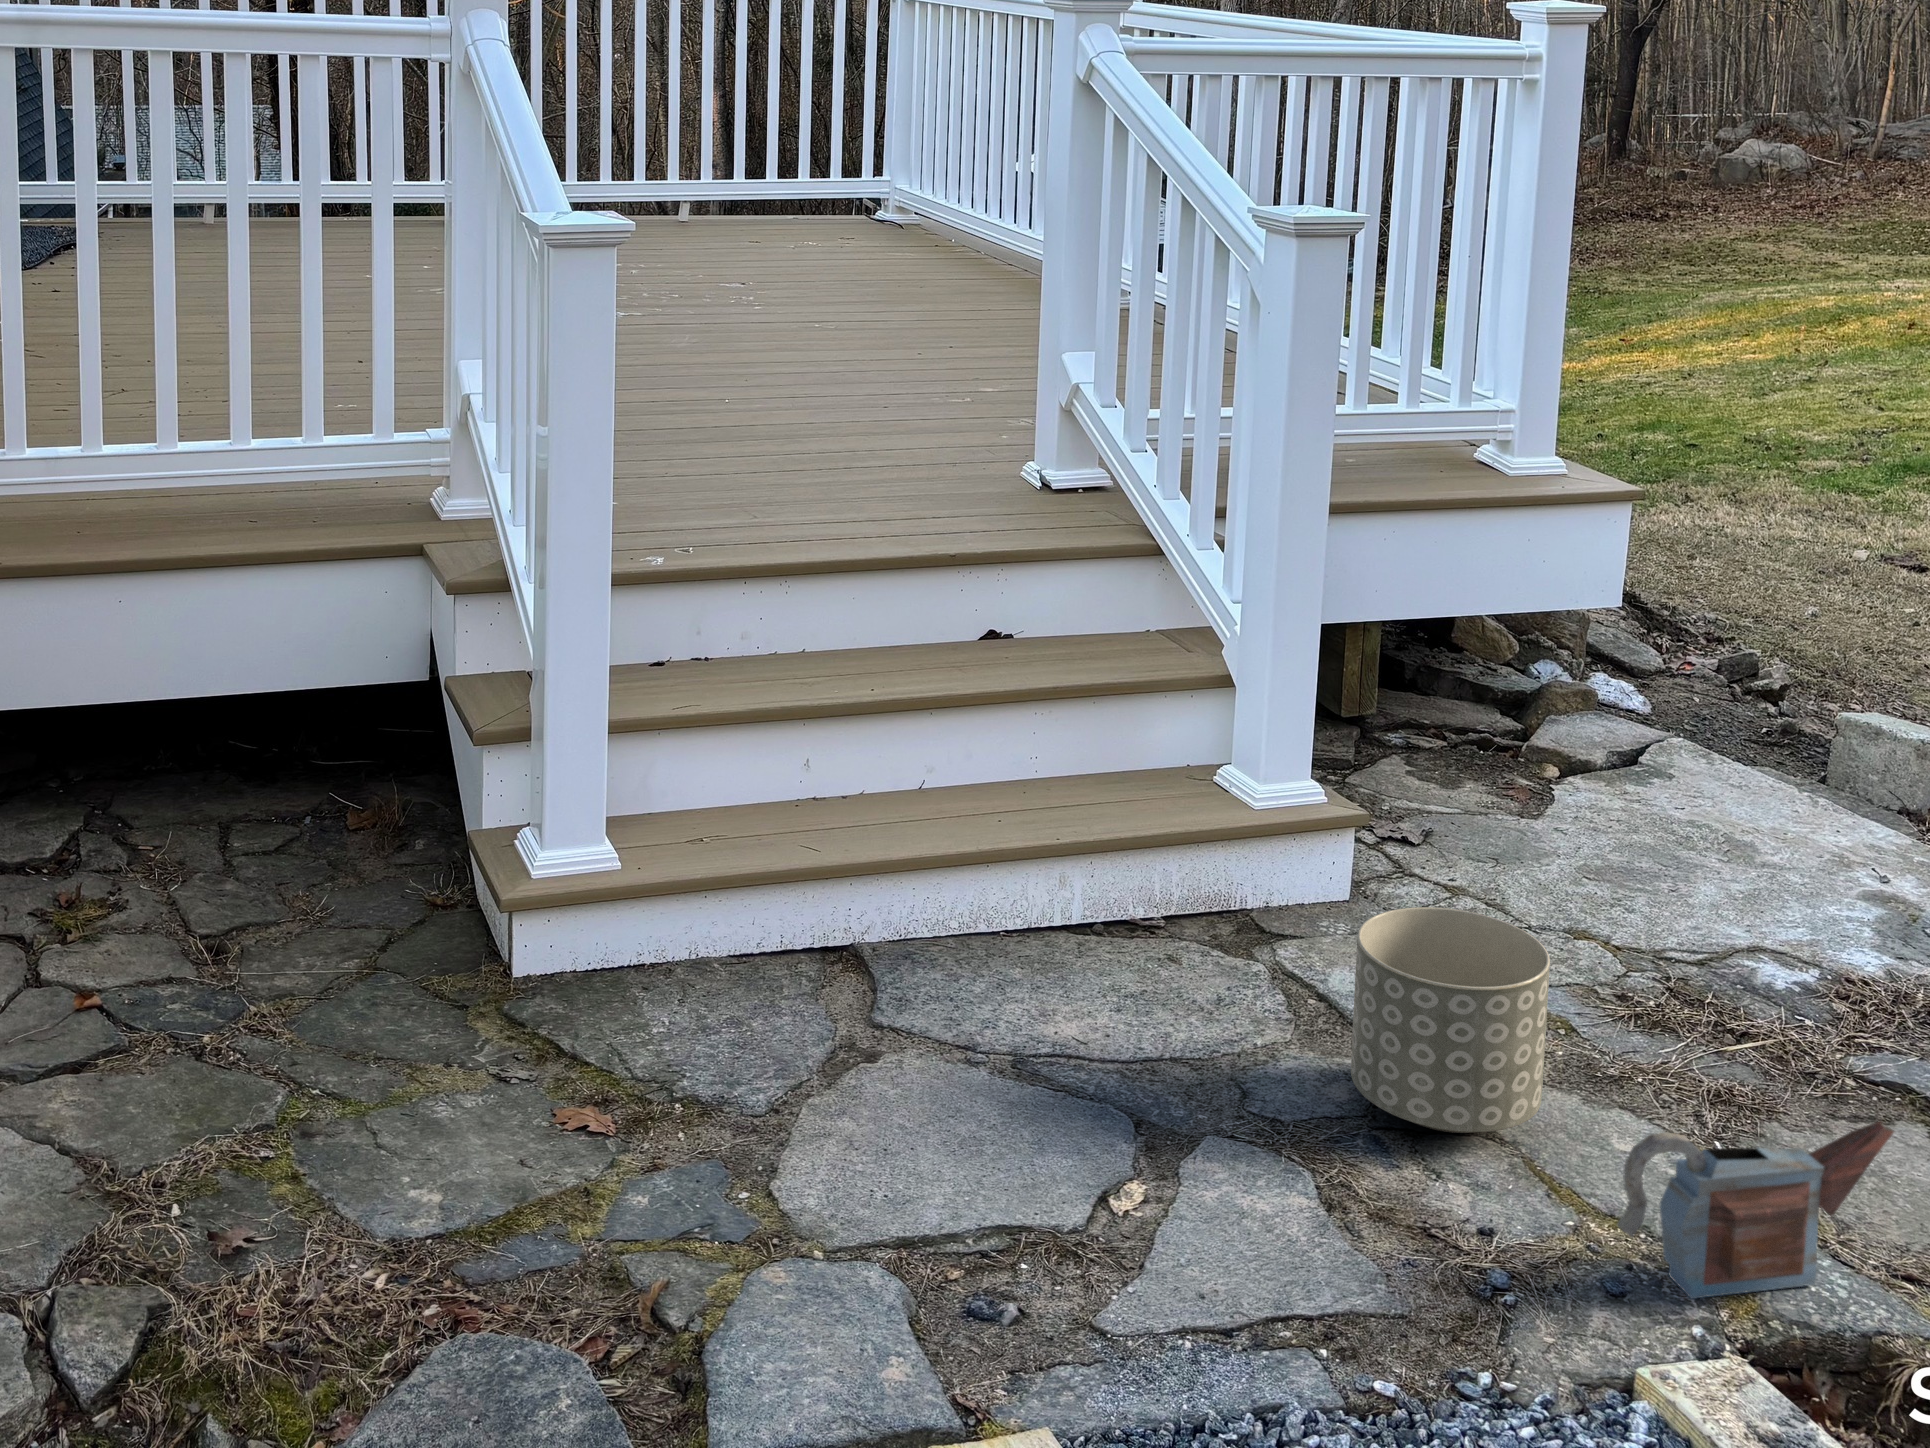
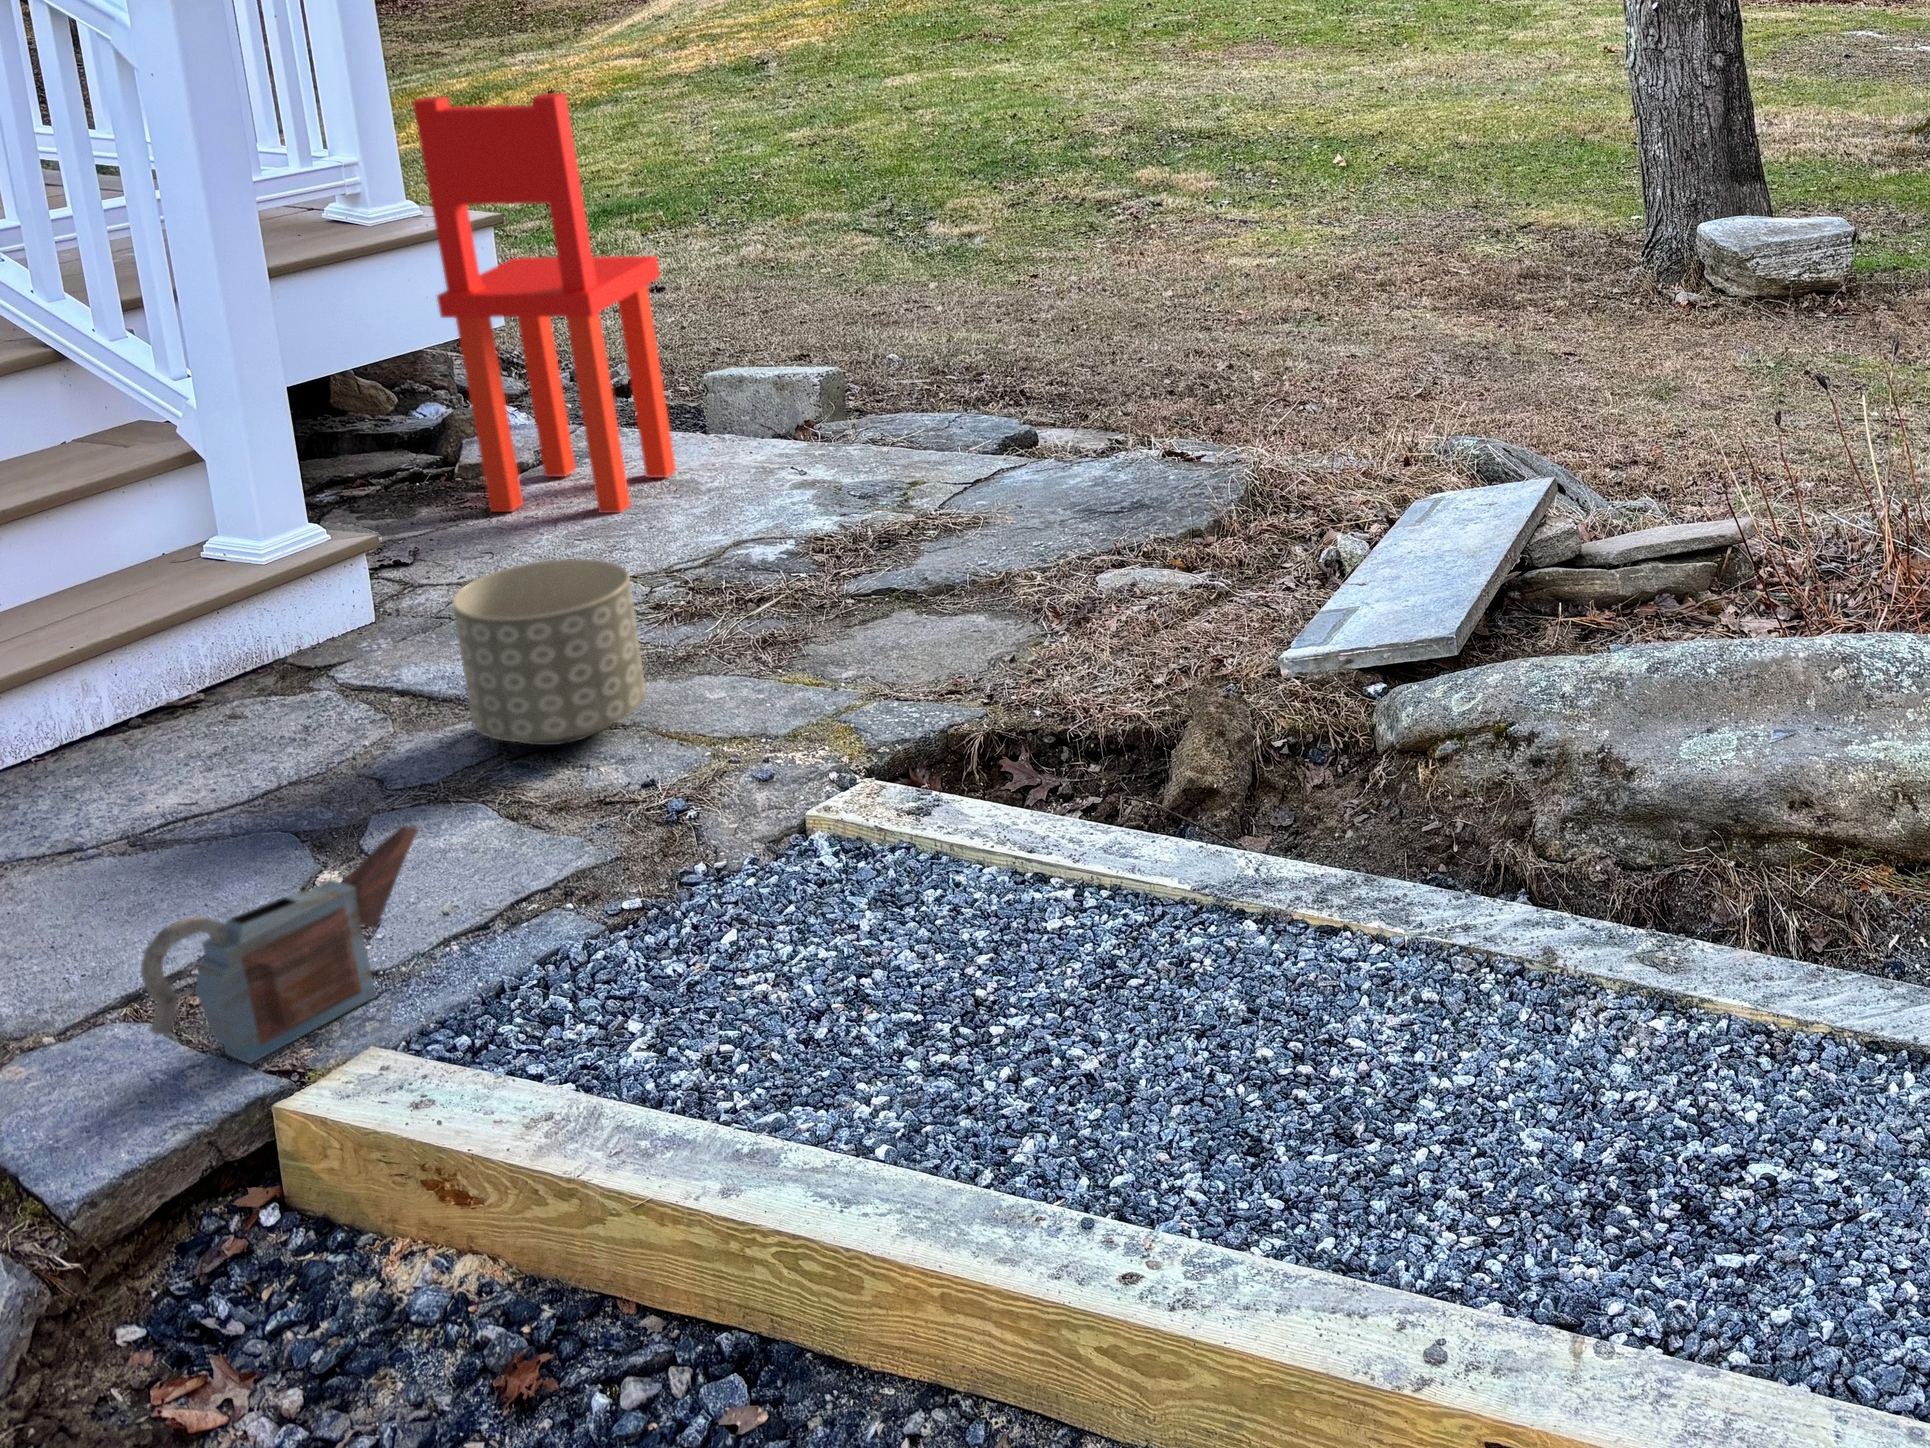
chair: none [1514,377,1759,859] -> present [413,93,676,513]
watering can: present [1617,1122,1894,1299] -> present [141,824,418,1064]

